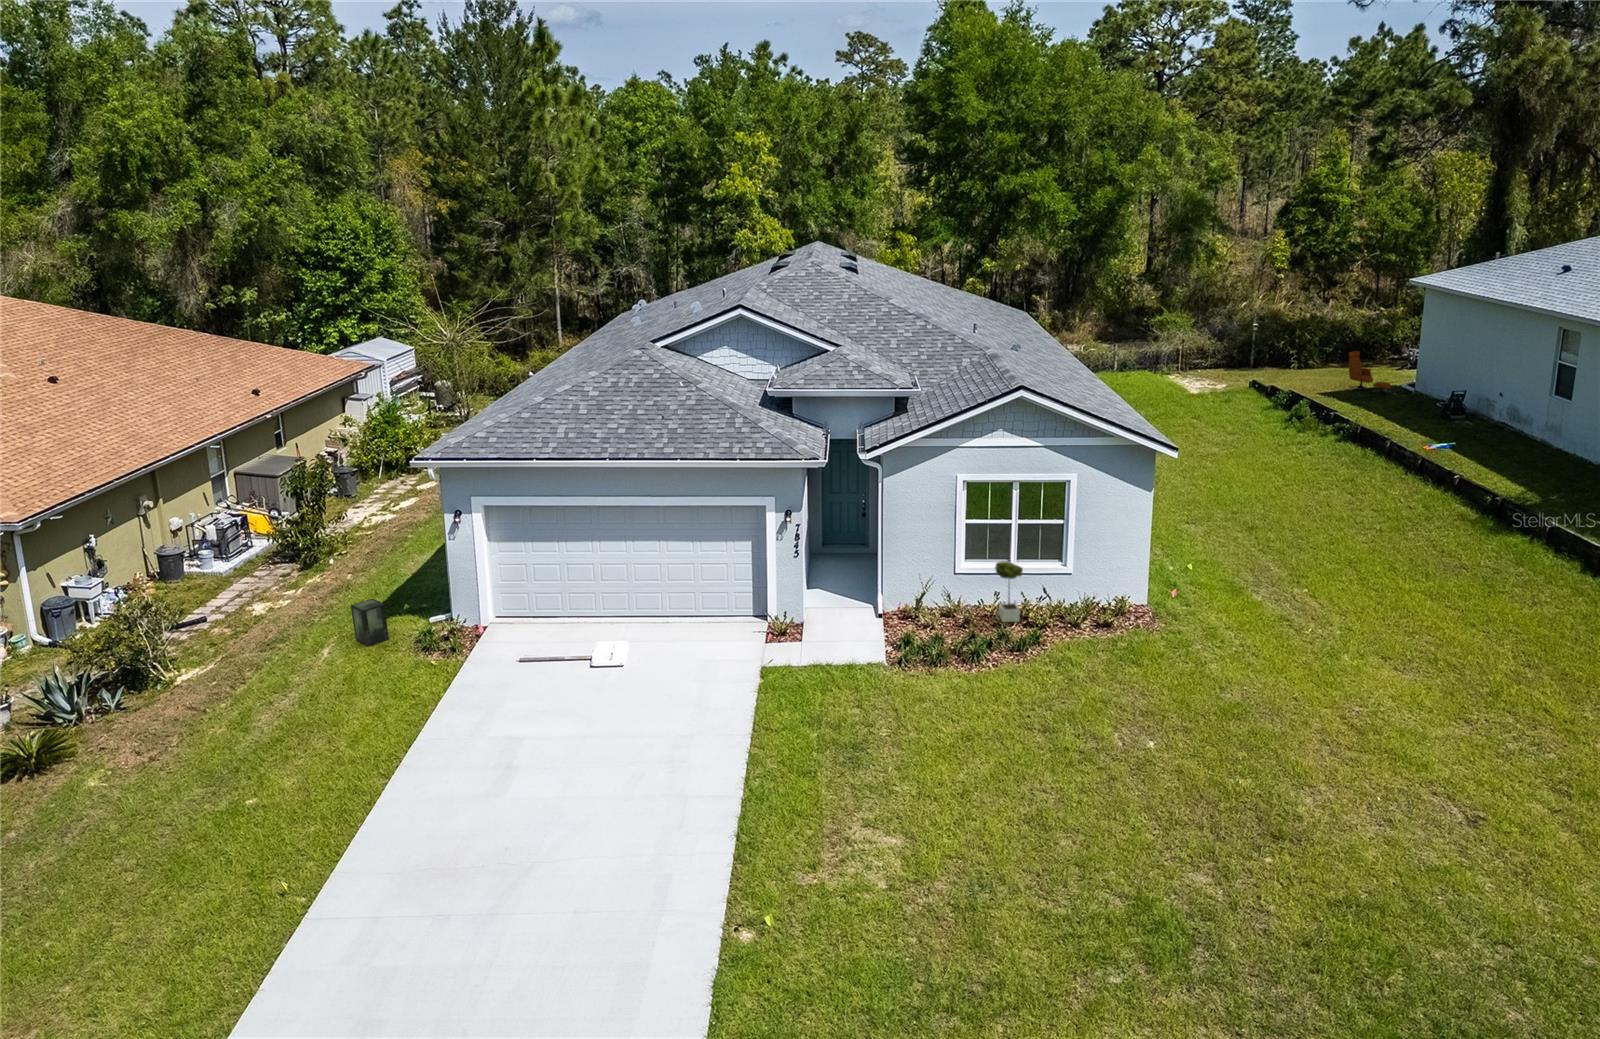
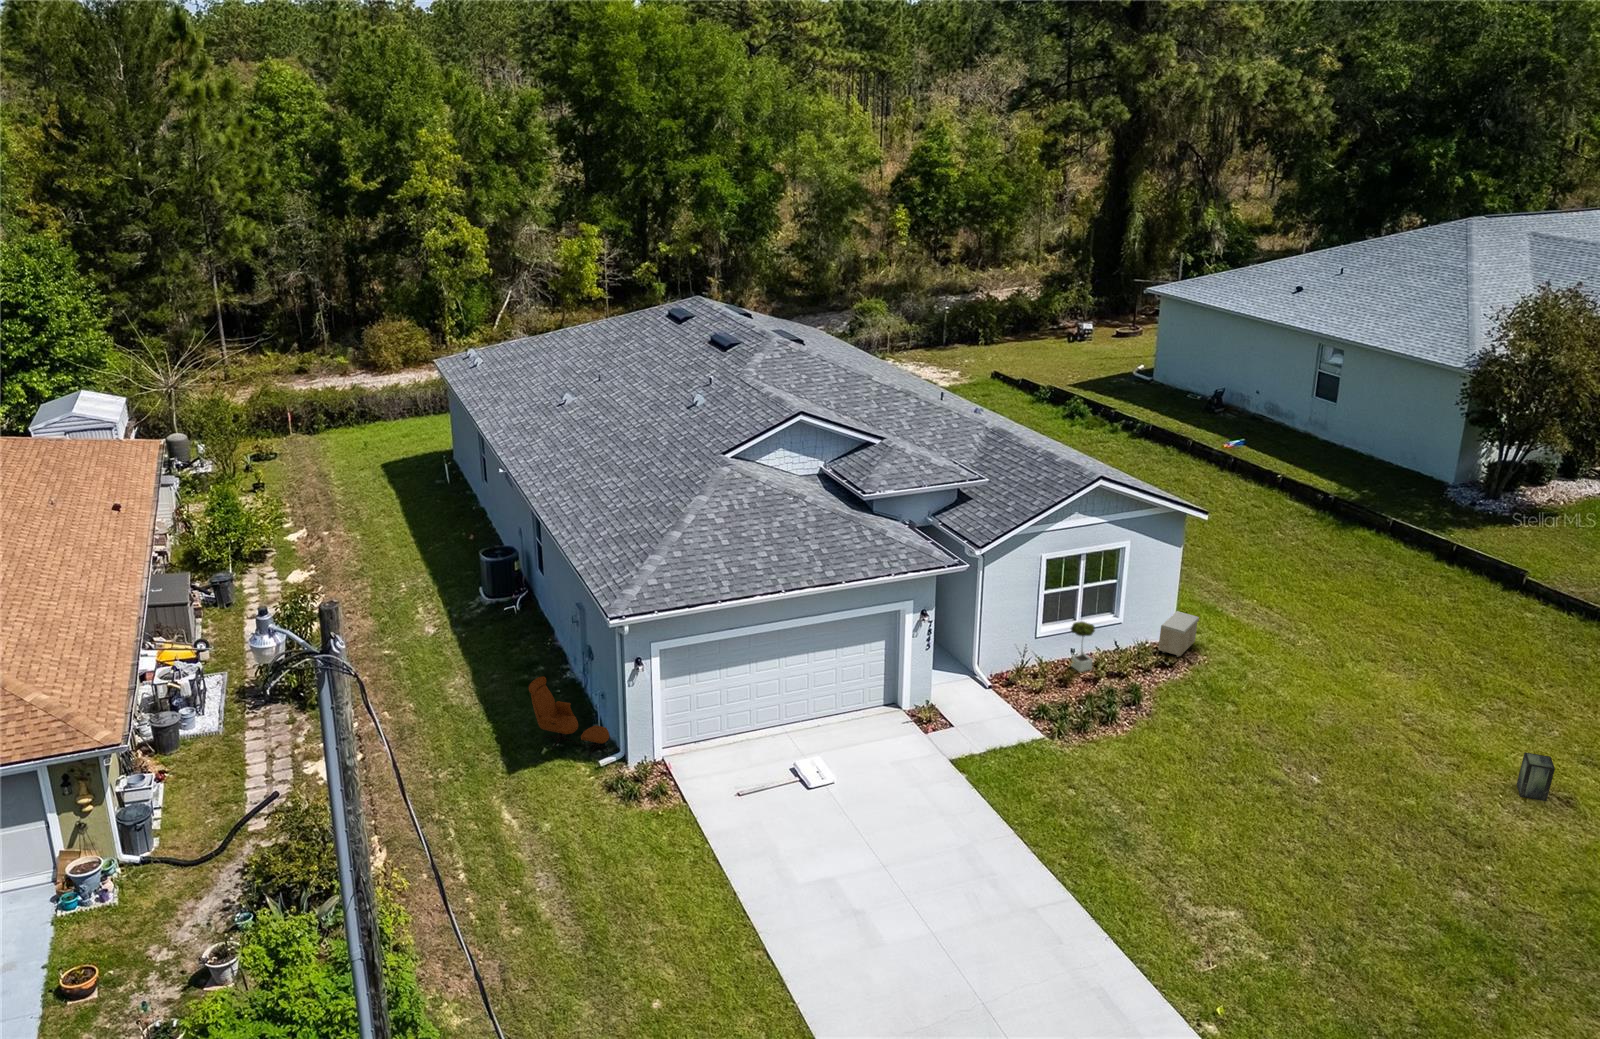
lounge chair: present [1349,351,1391,394] -> present [529,676,609,755]
storage bench: none [1117,574,1176,625] -> present [1158,611,1199,657]
storage box: present [351,598,389,647] -> present [1517,752,1555,801]

